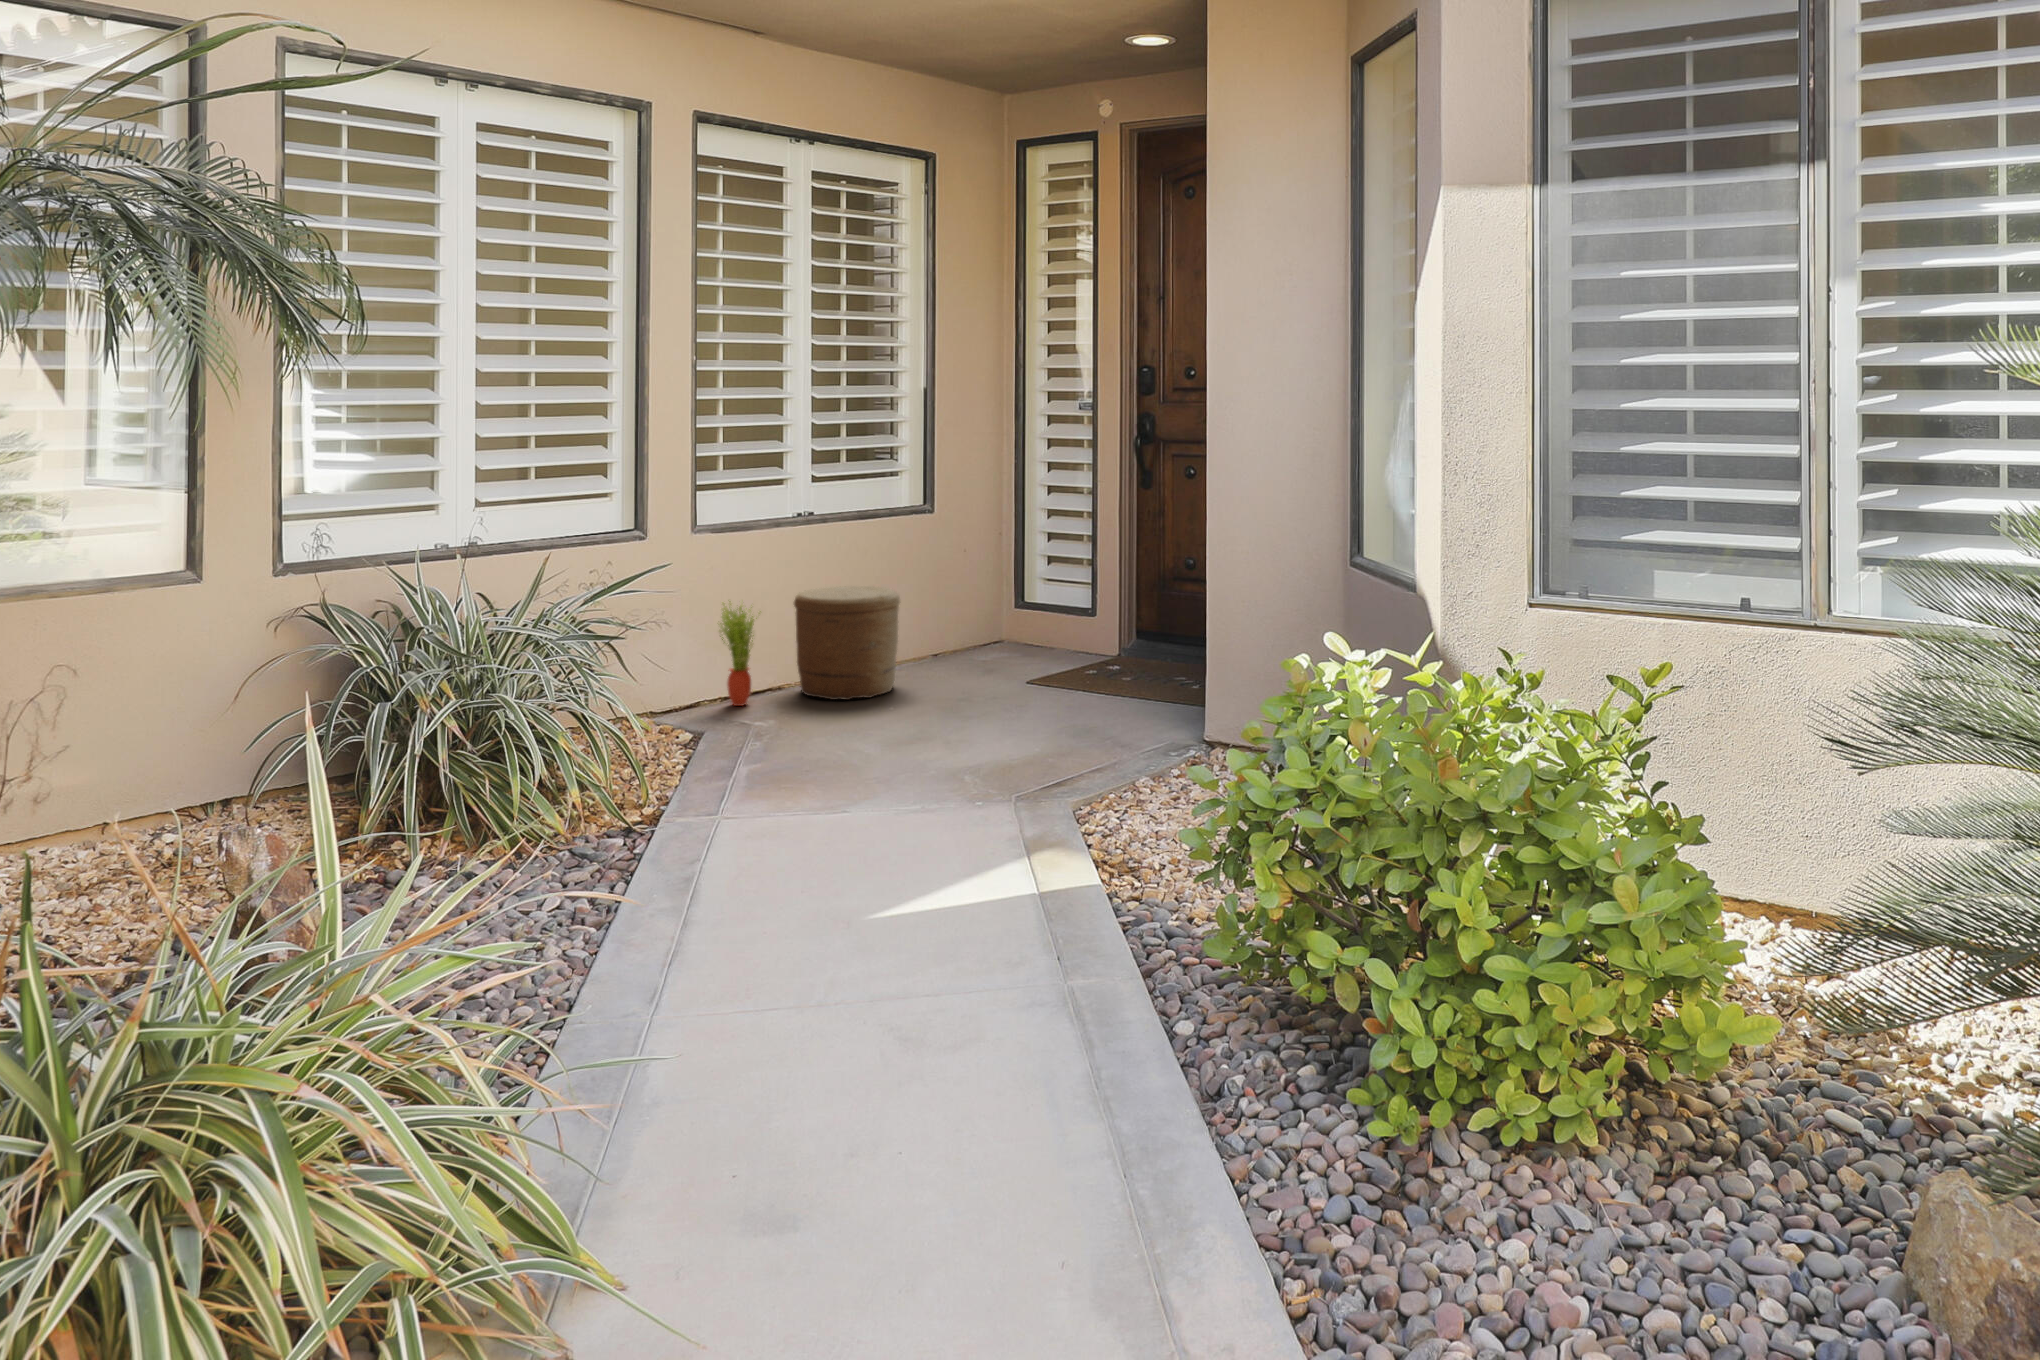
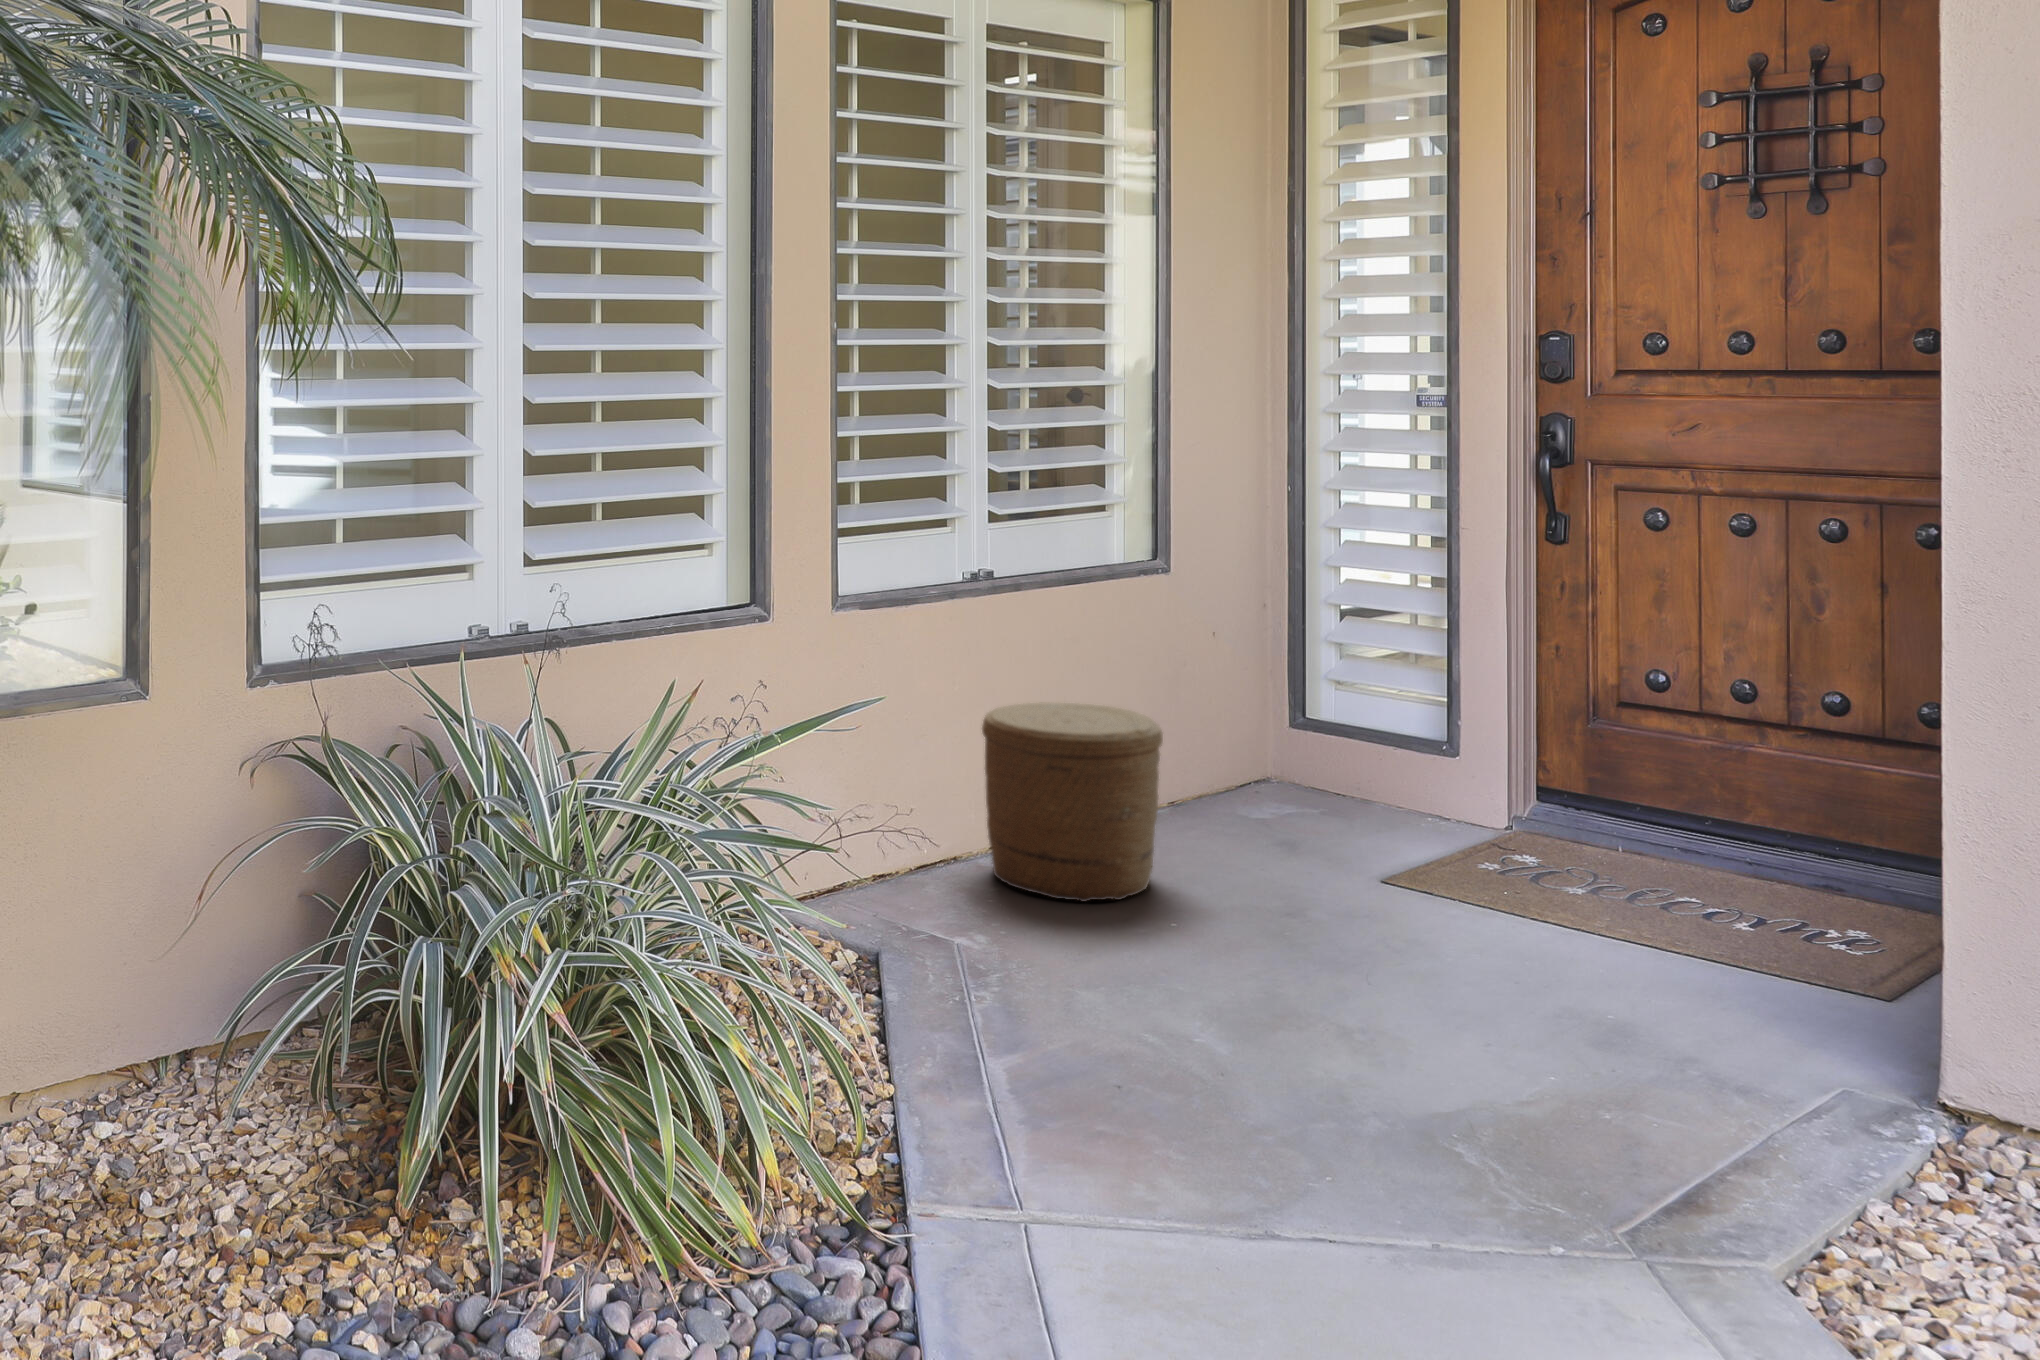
potted plant: present [720,601,761,706] -> none [872,723,939,897]

